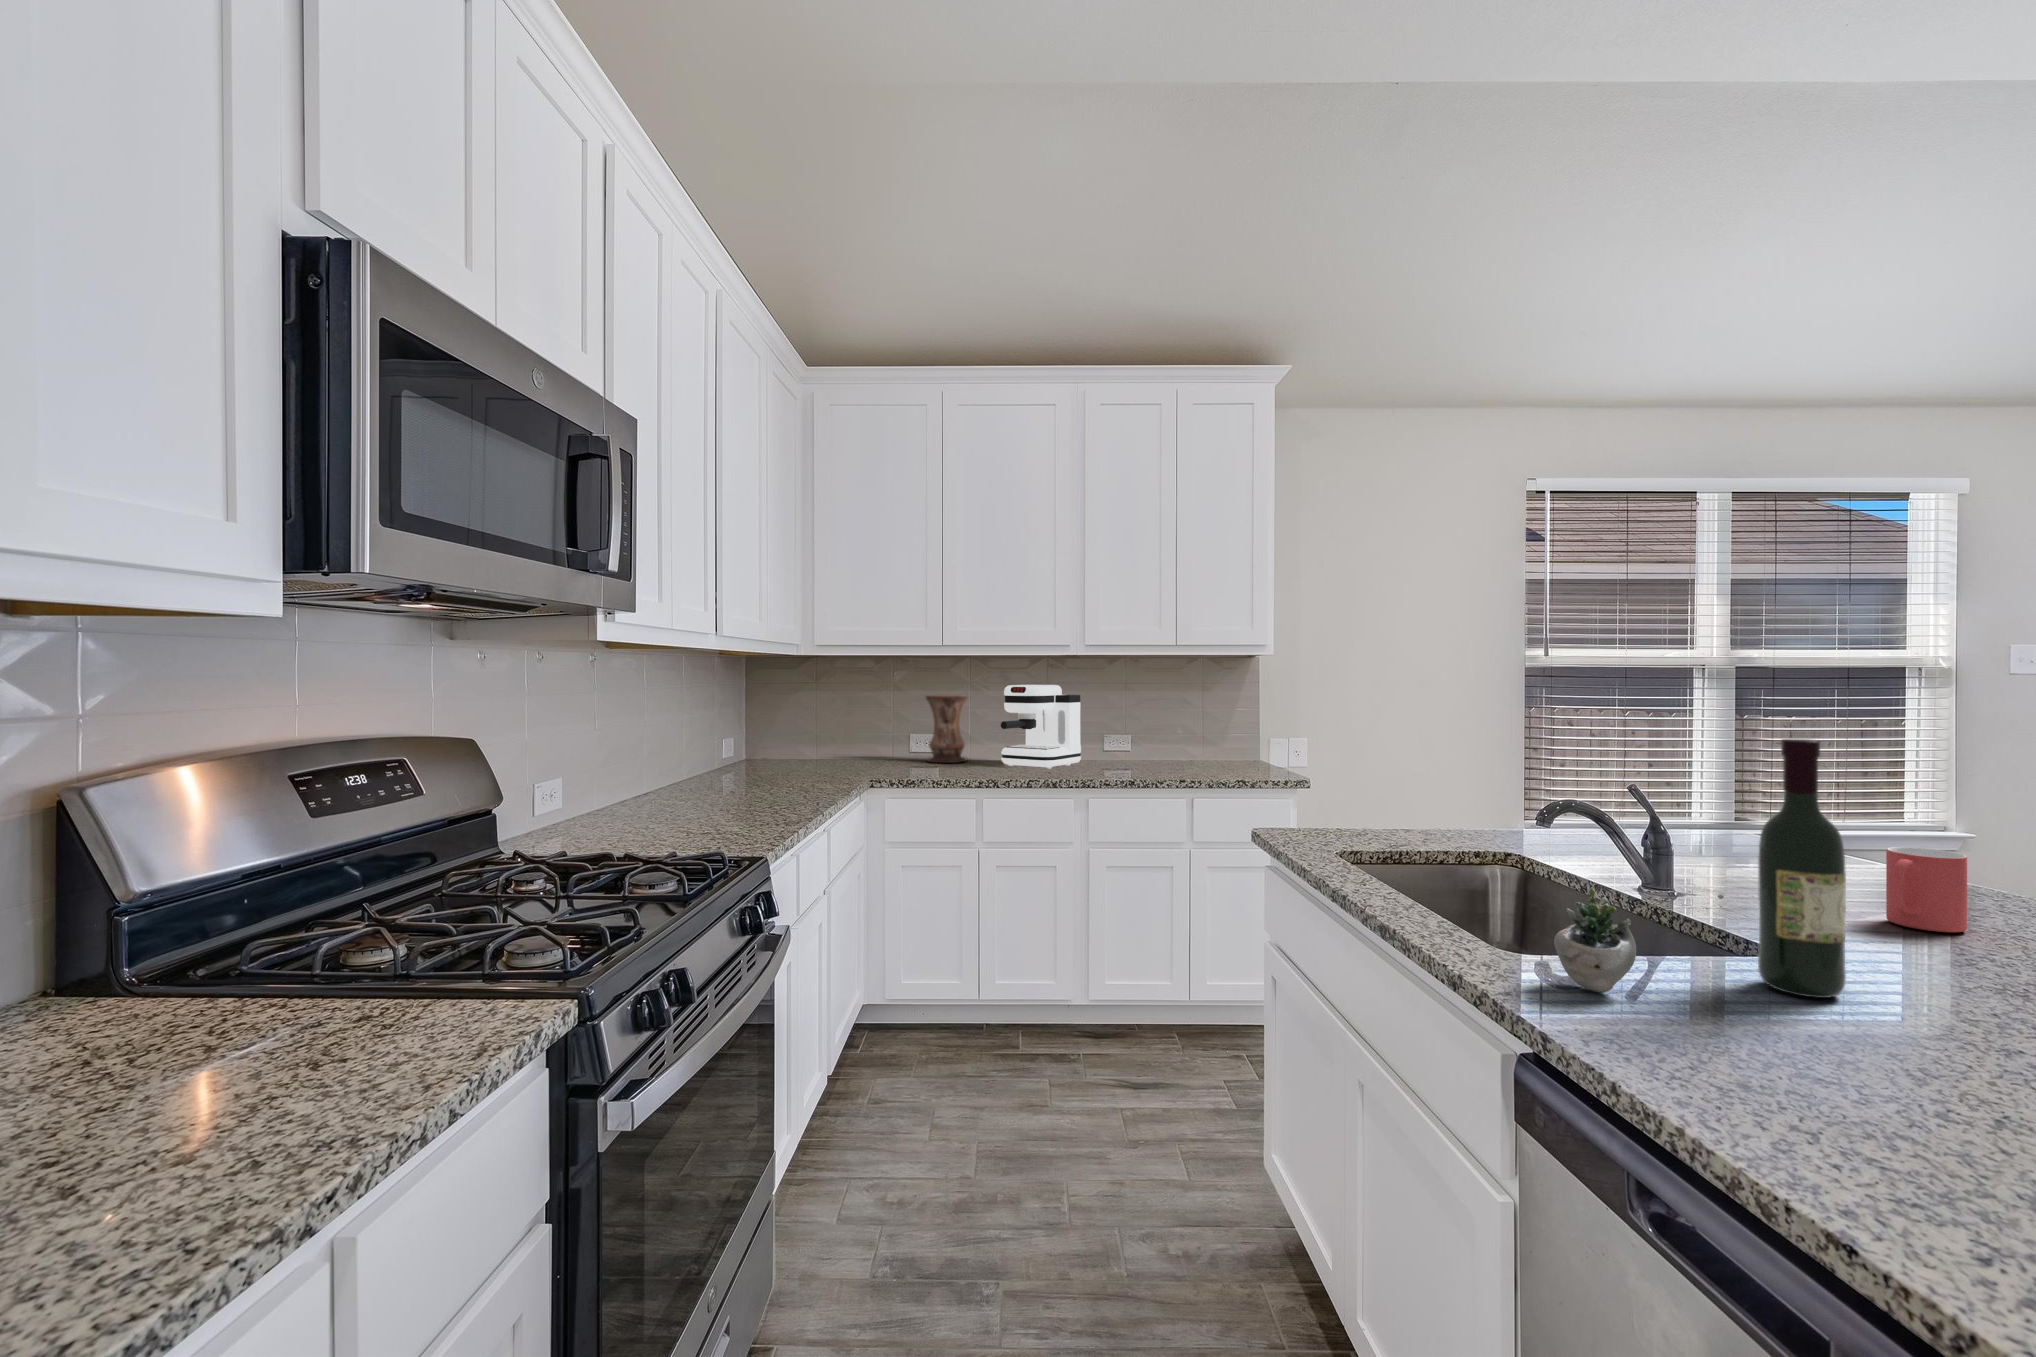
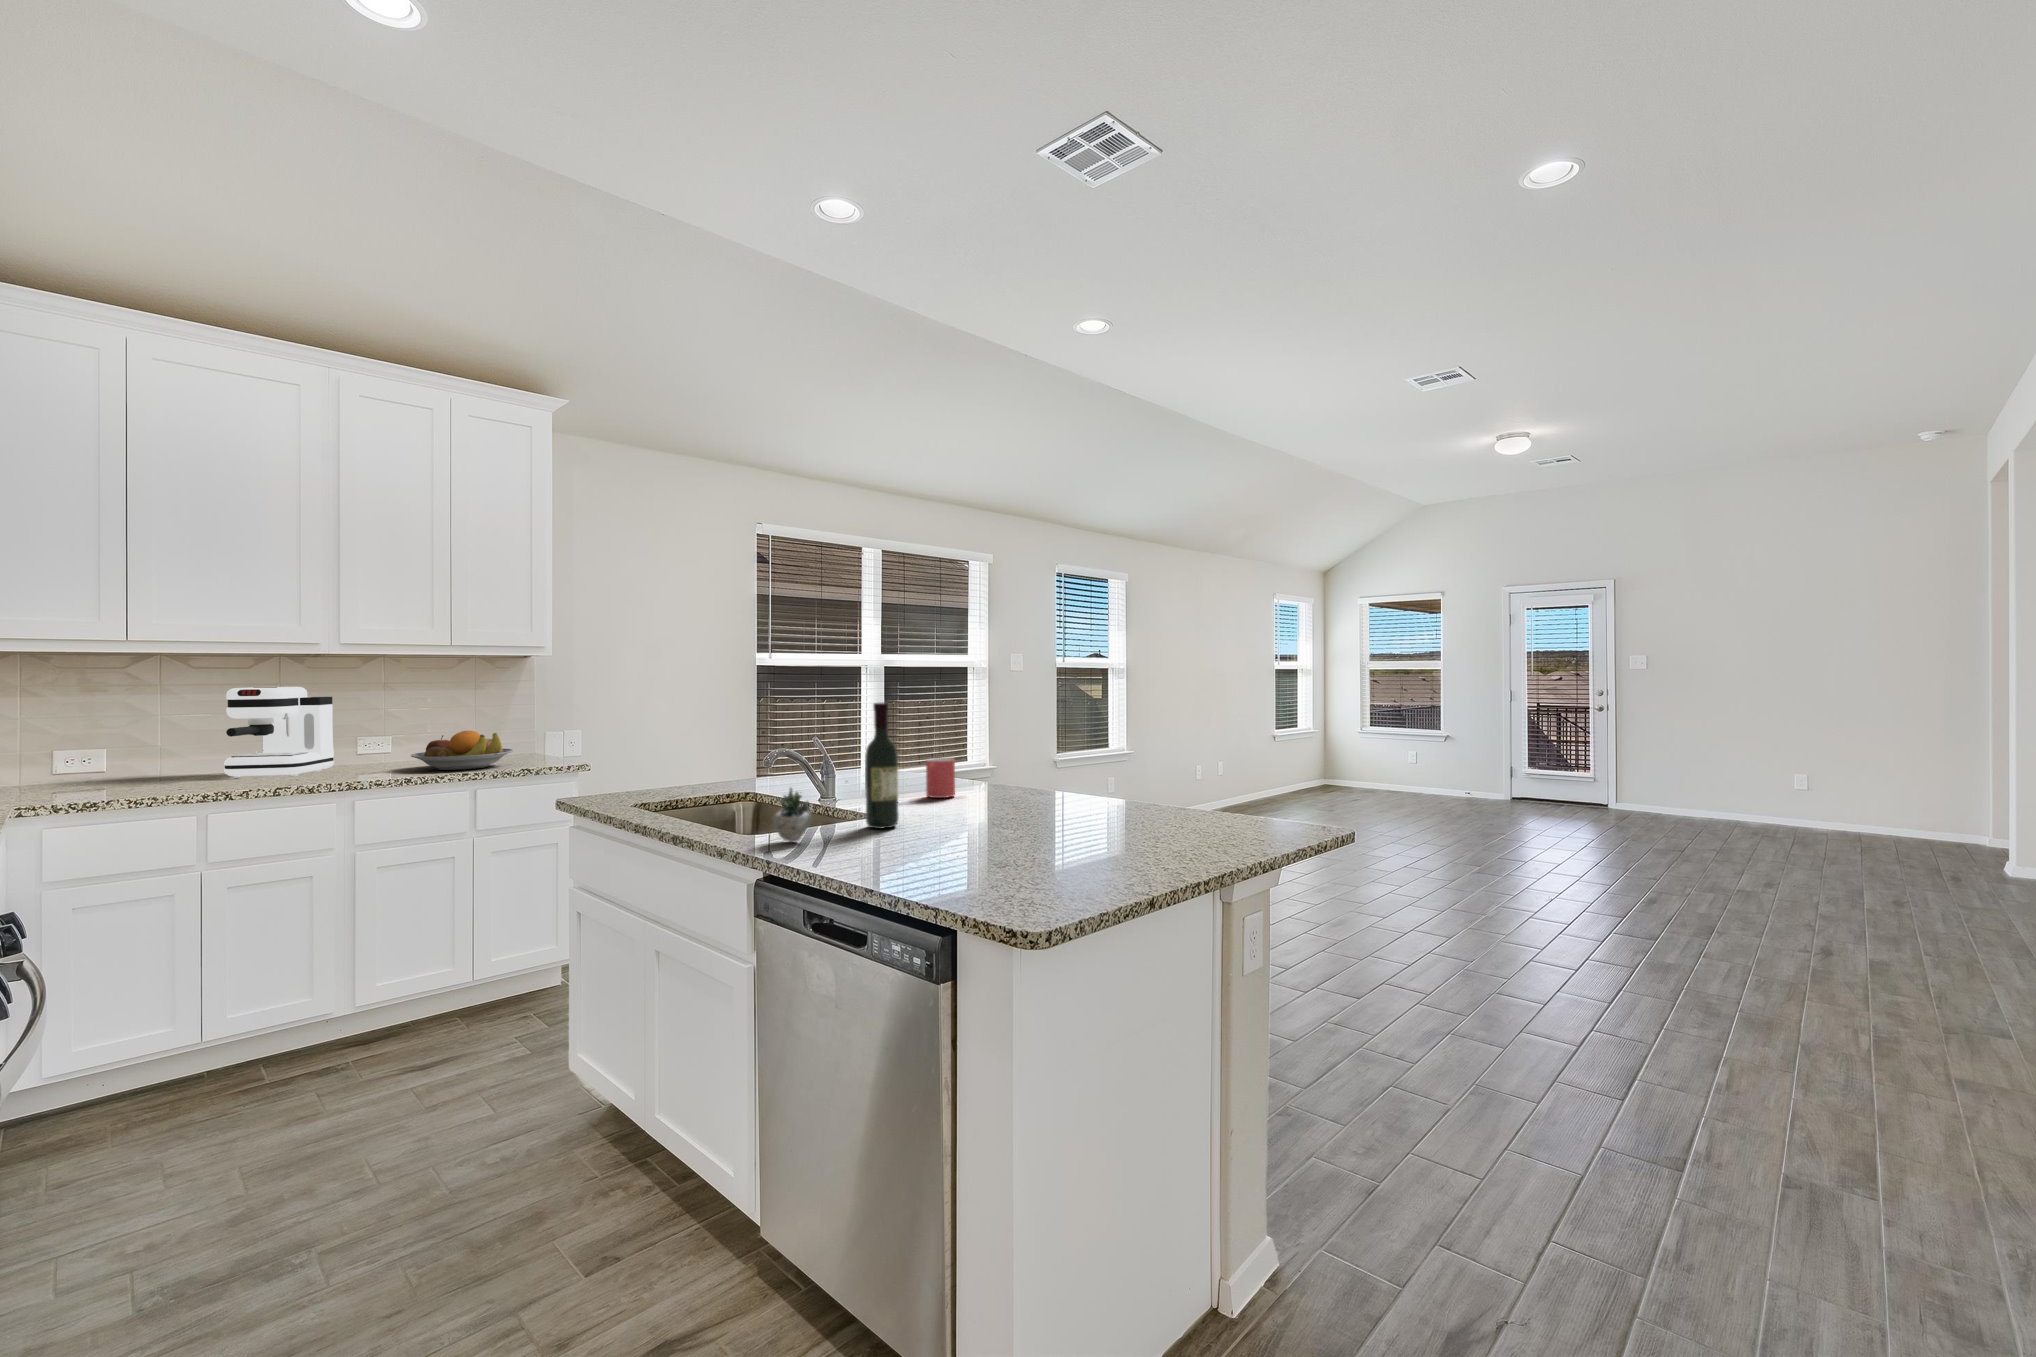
vase: present [926,696,967,763] -> none [93,701,165,783]
fruit bowl: none [1139,735,1232,776] -> present [411,731,513,770]

